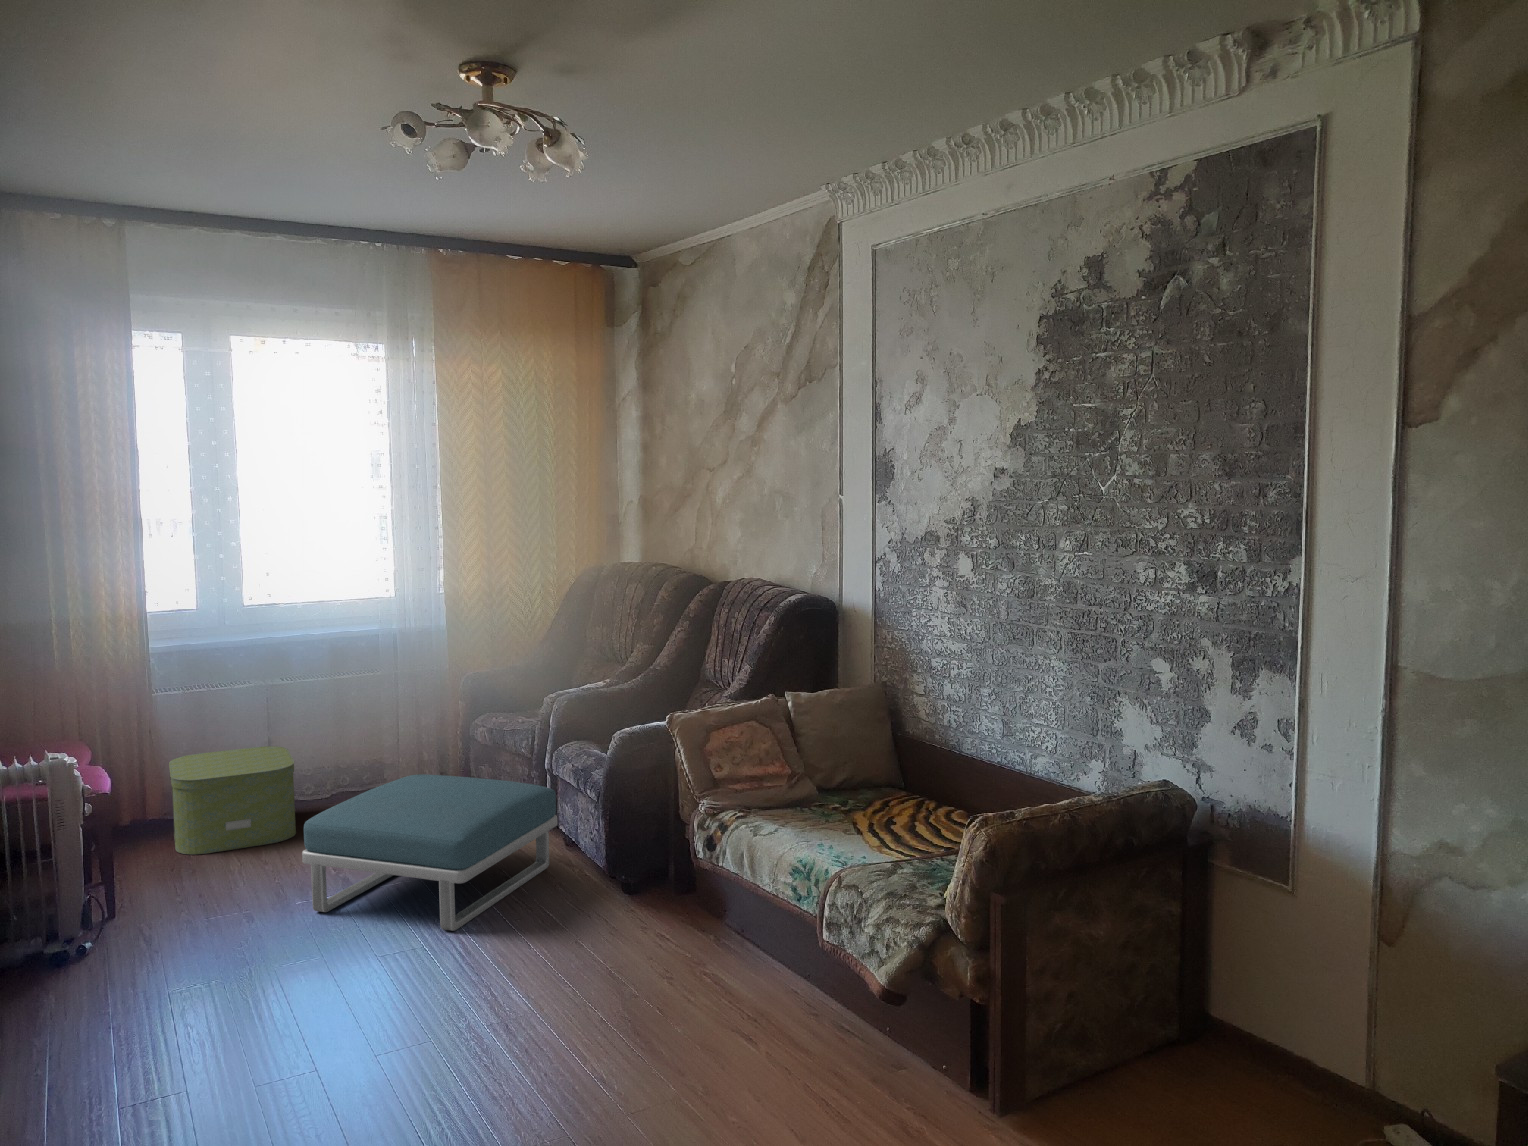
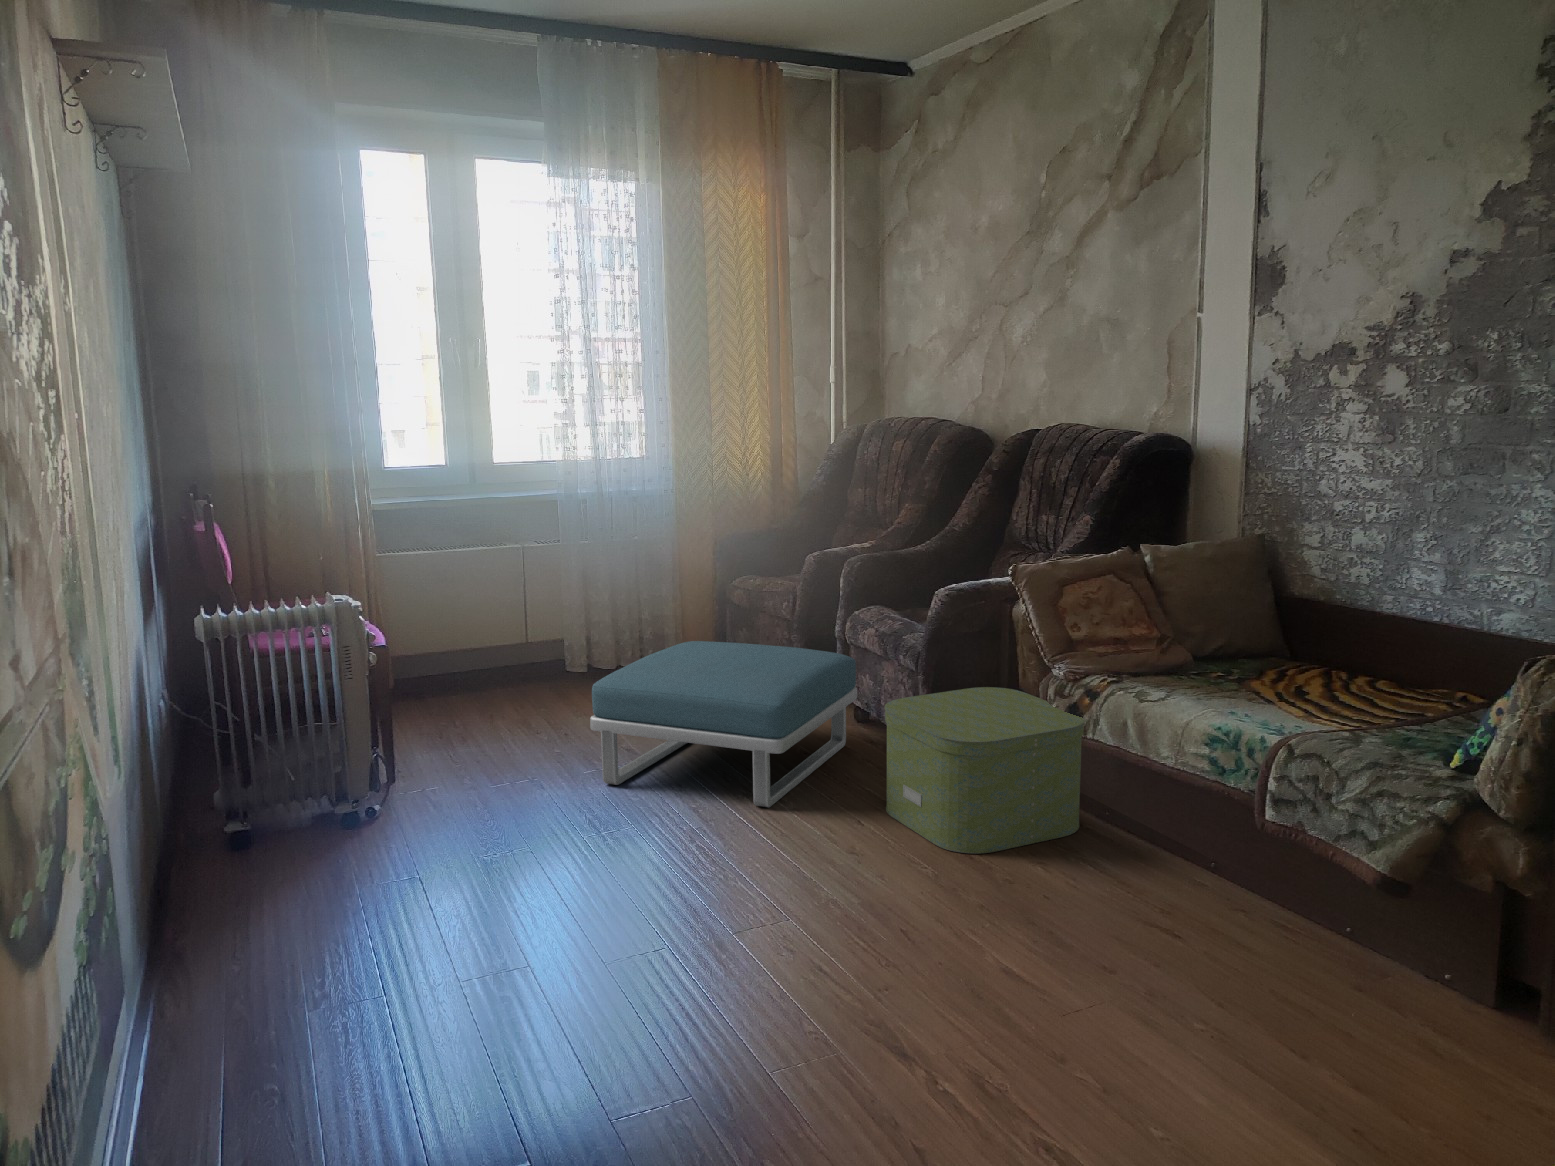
storage box: present [169,746,296,854] -> present [884,687,1085,854]

